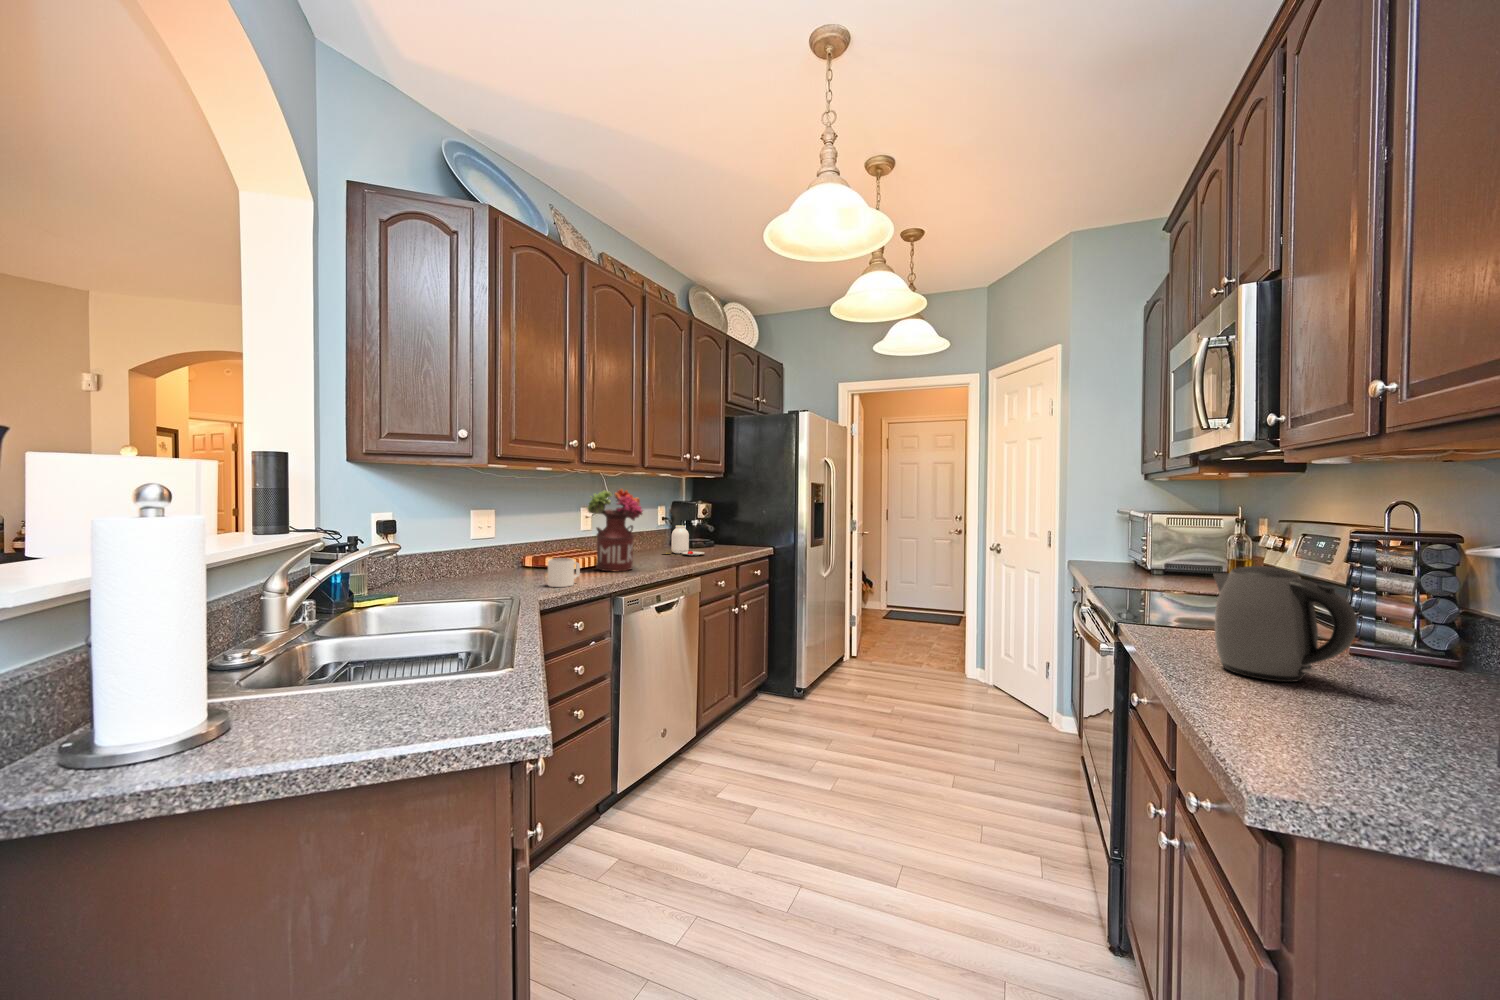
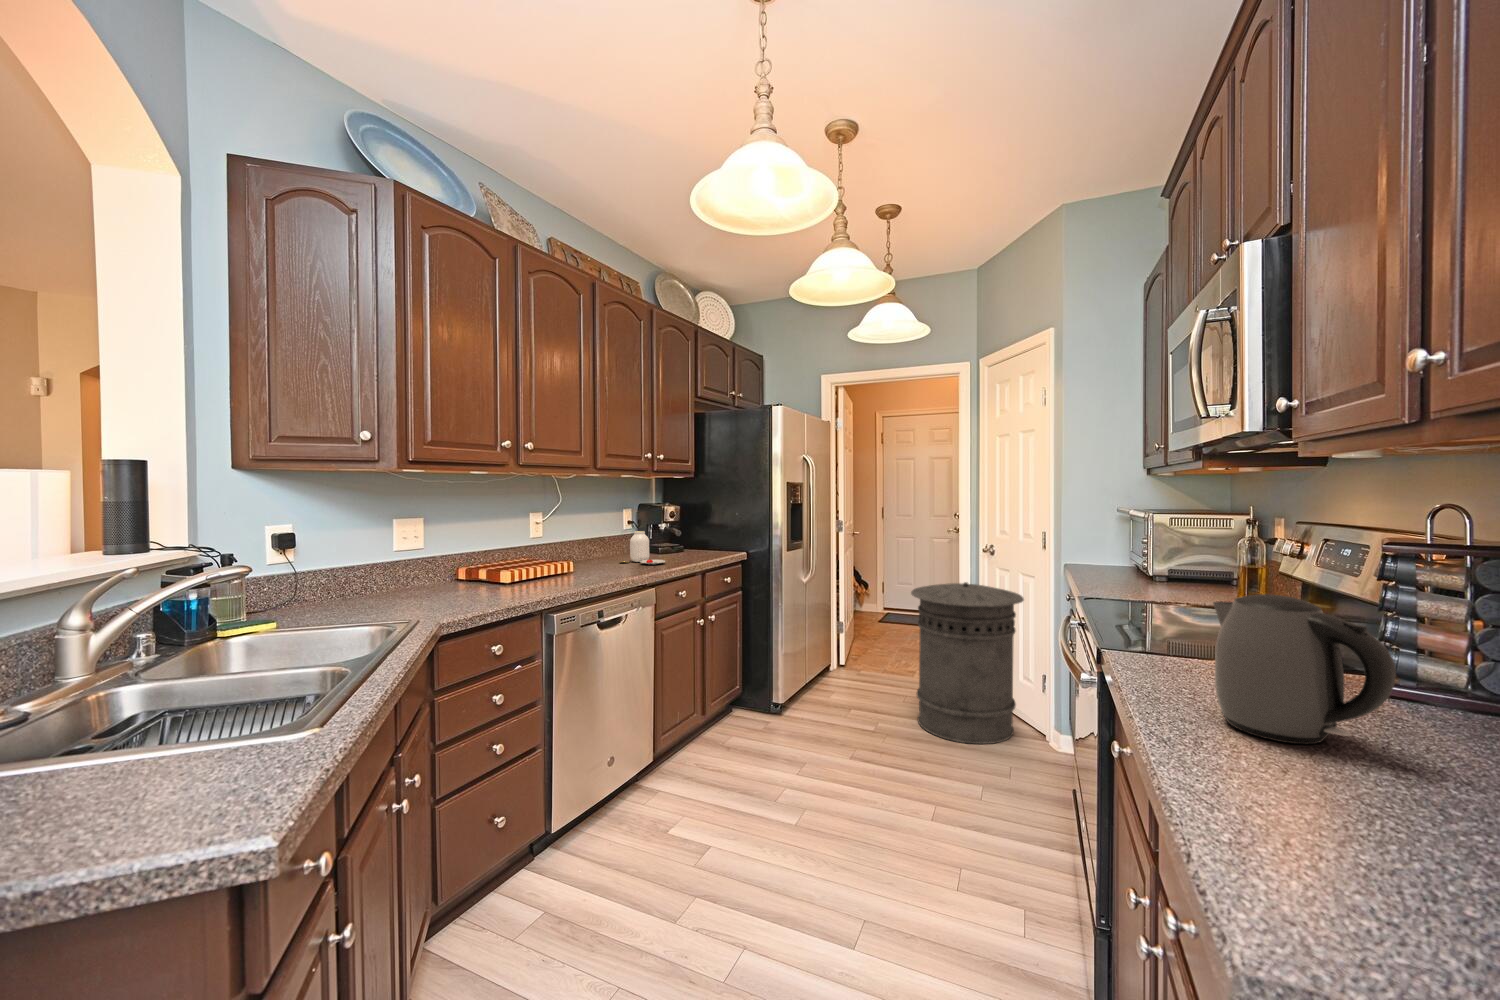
flower arrangement: present [587,489,643,572] -> none [519,494,585,587]
mug: present [548,558,580,587] -> none [463,576,503,610]
trash can: none [925,576,1029,723] -> present [911,582,1024,744]

